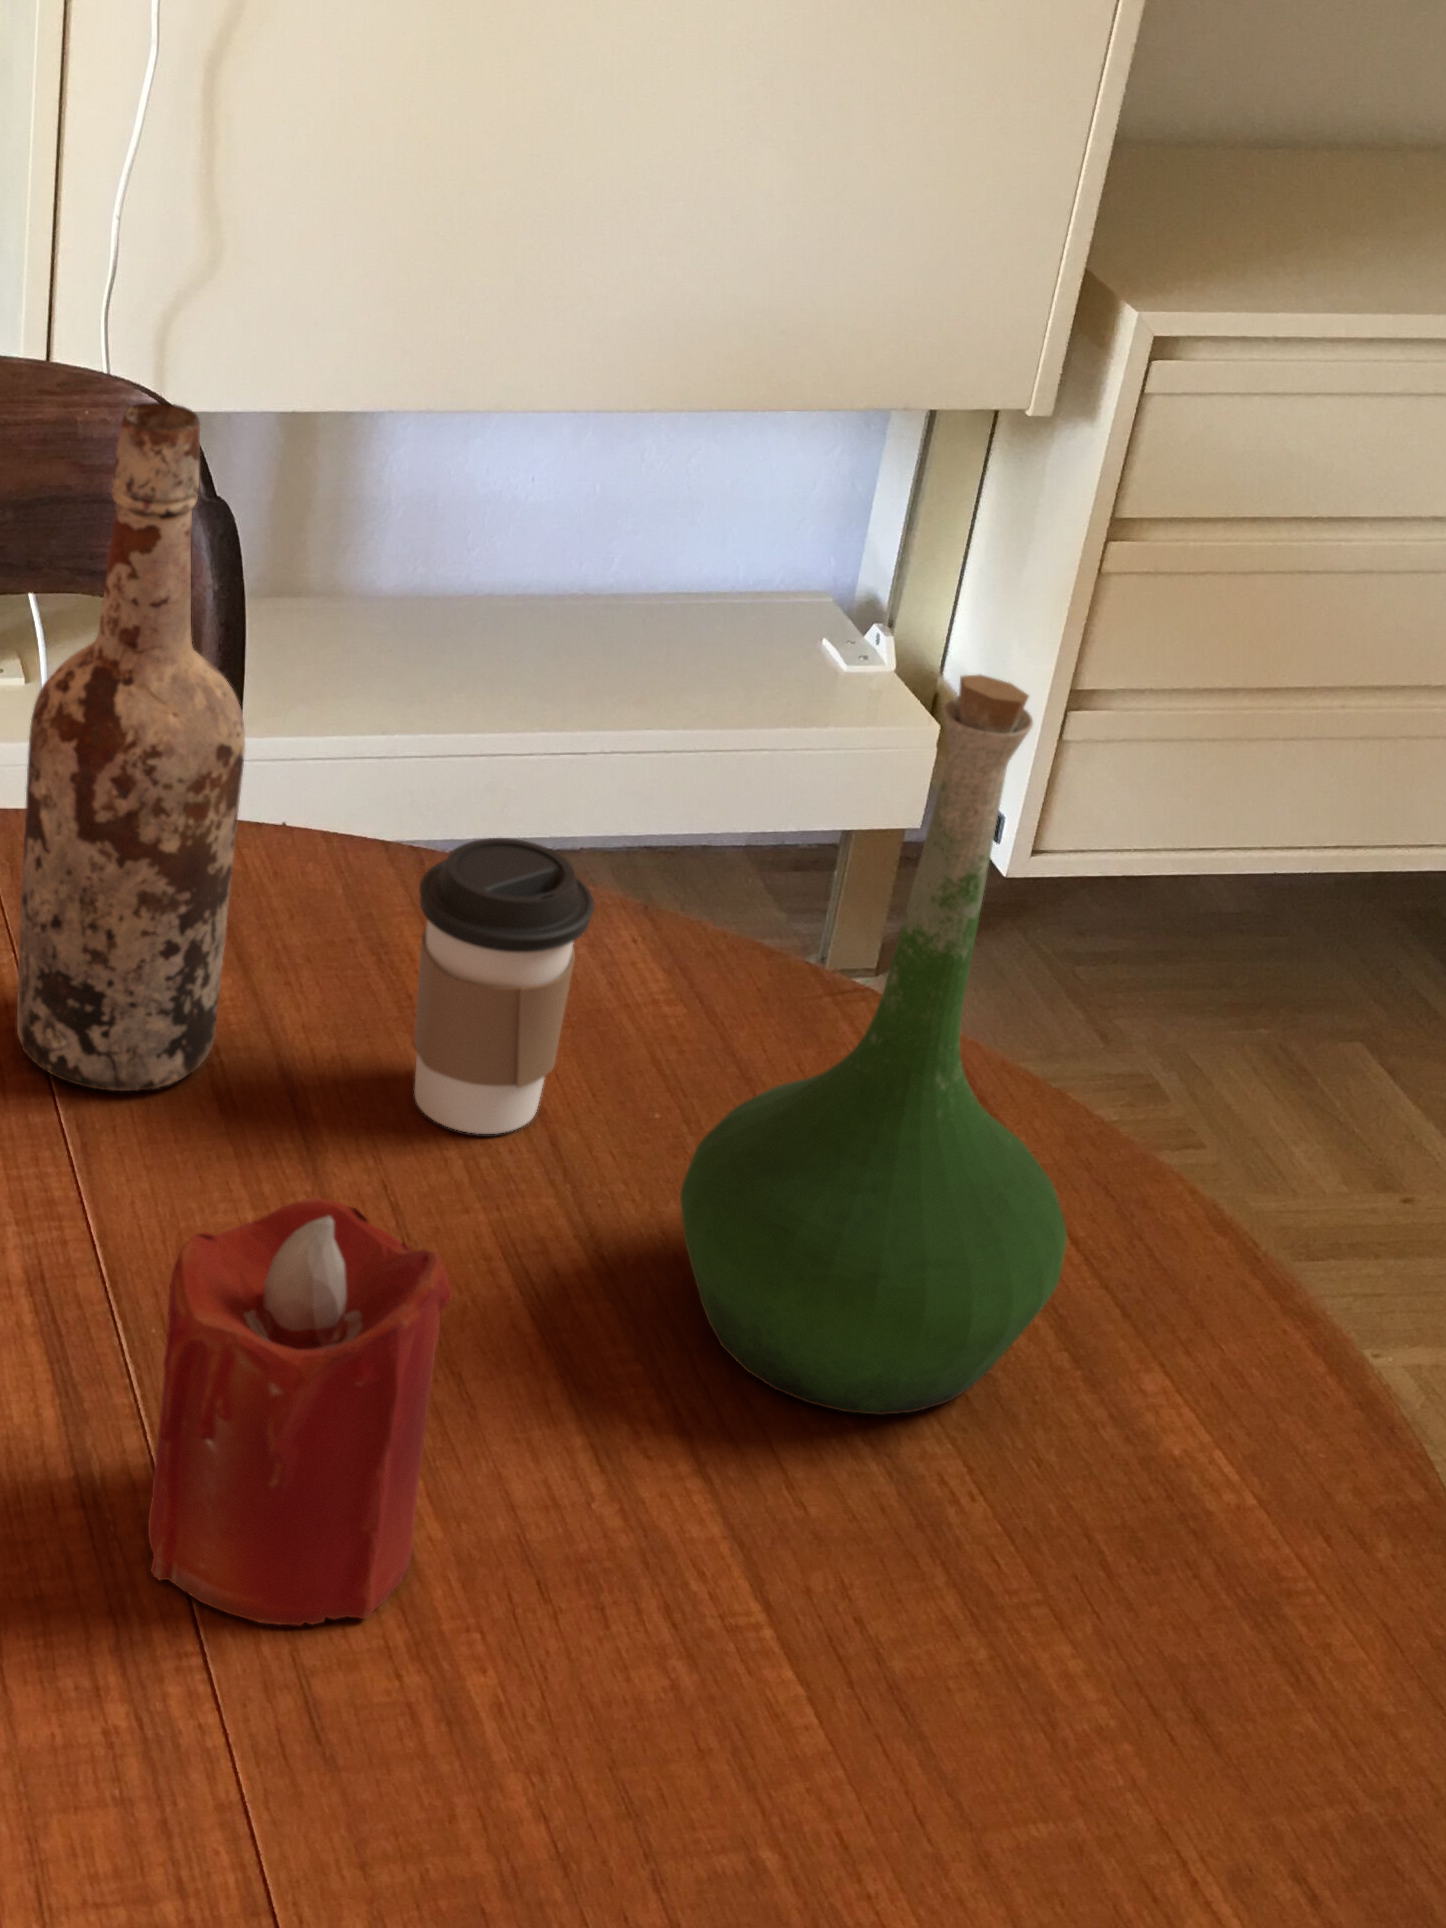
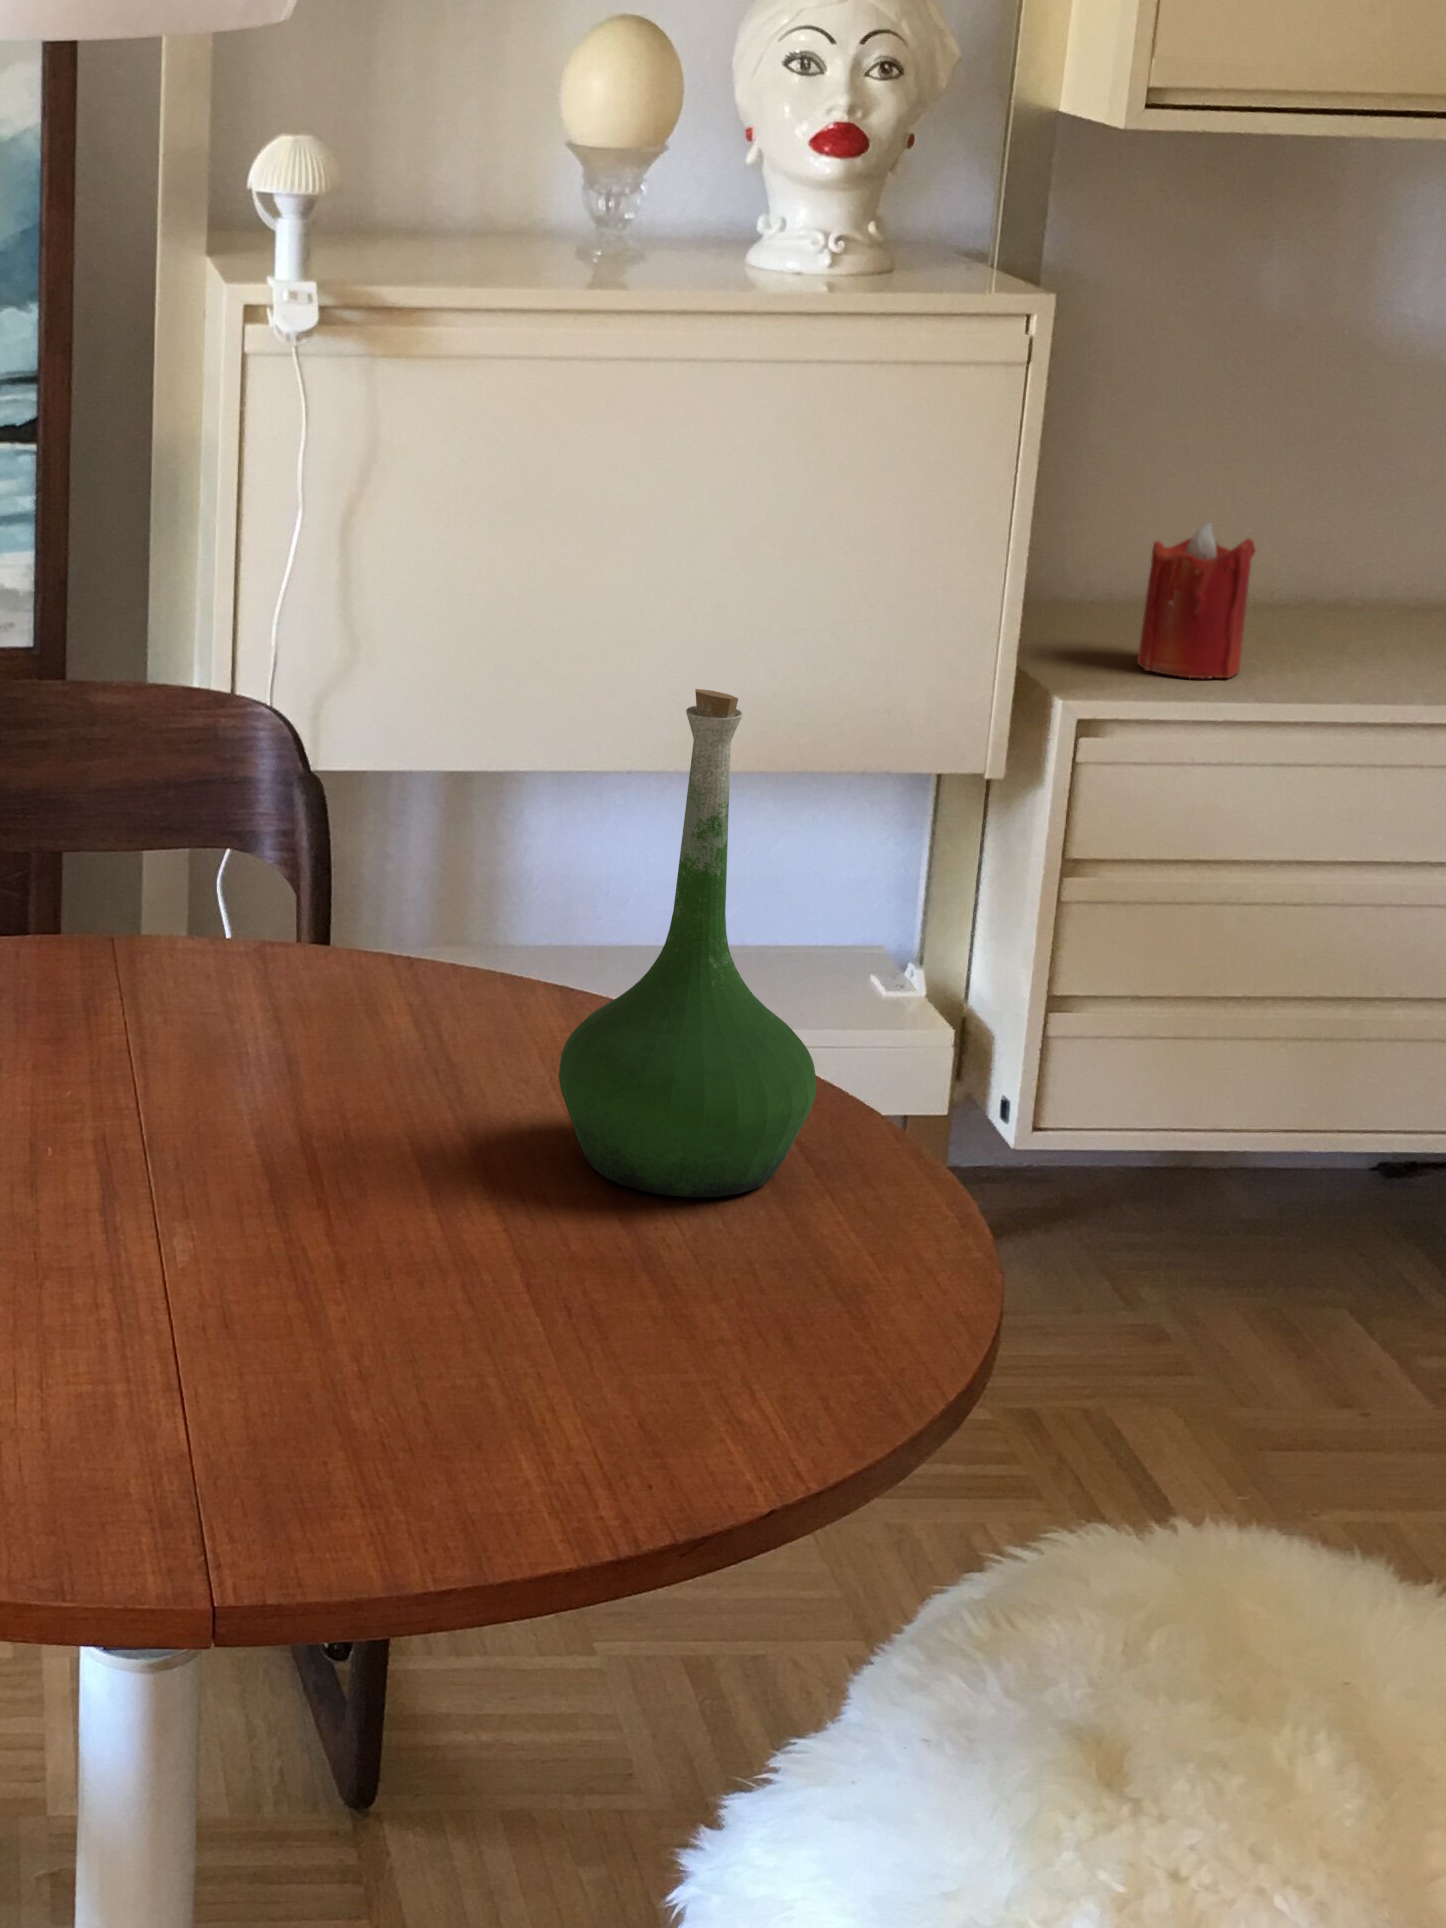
wine bottle: present [17,402,245,1091] -> none [140,587,285,1051]
coffee cup: present [414,838,595,1134] -> none [401,876,519,1075]
candle: present [148,1197,452,1625] -> present [1137,523,1255,679]

